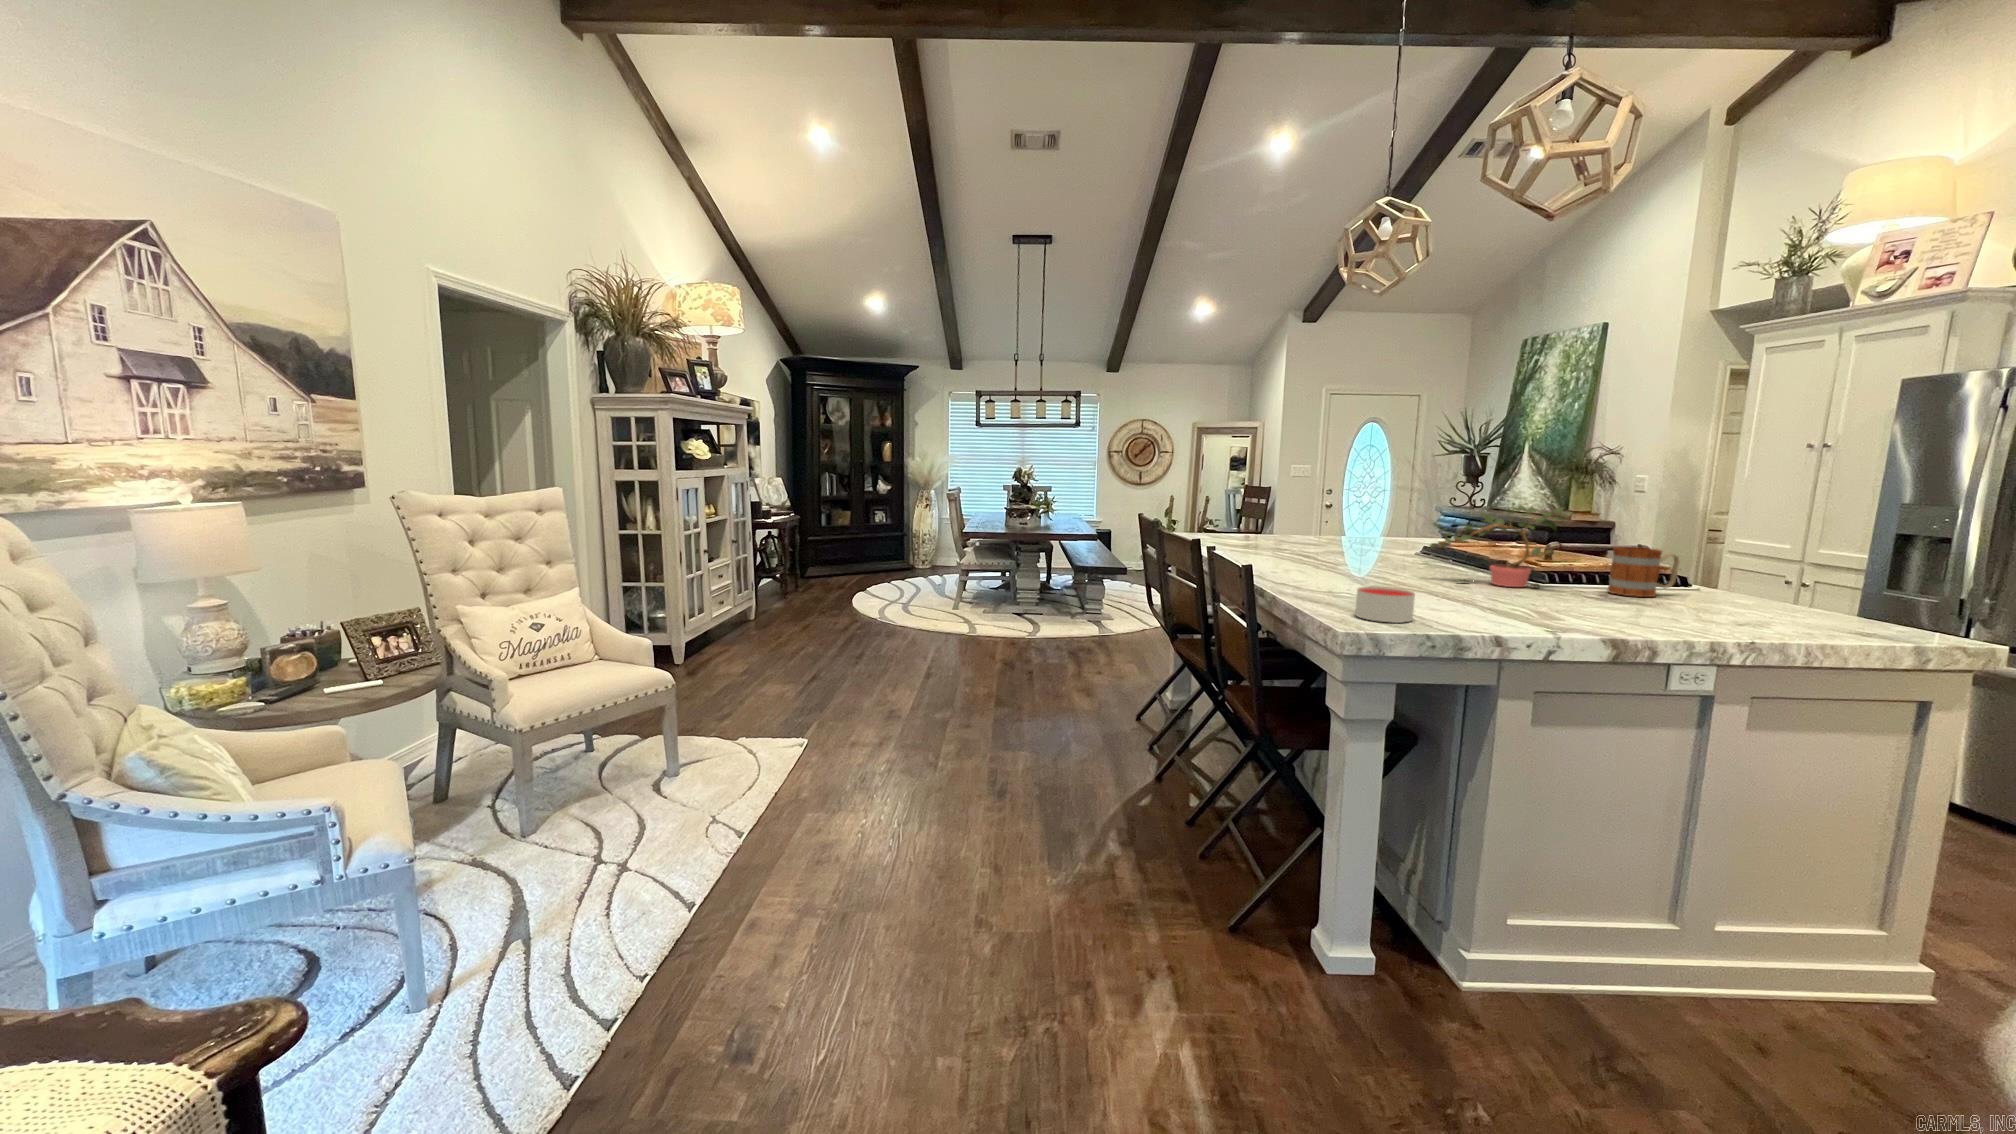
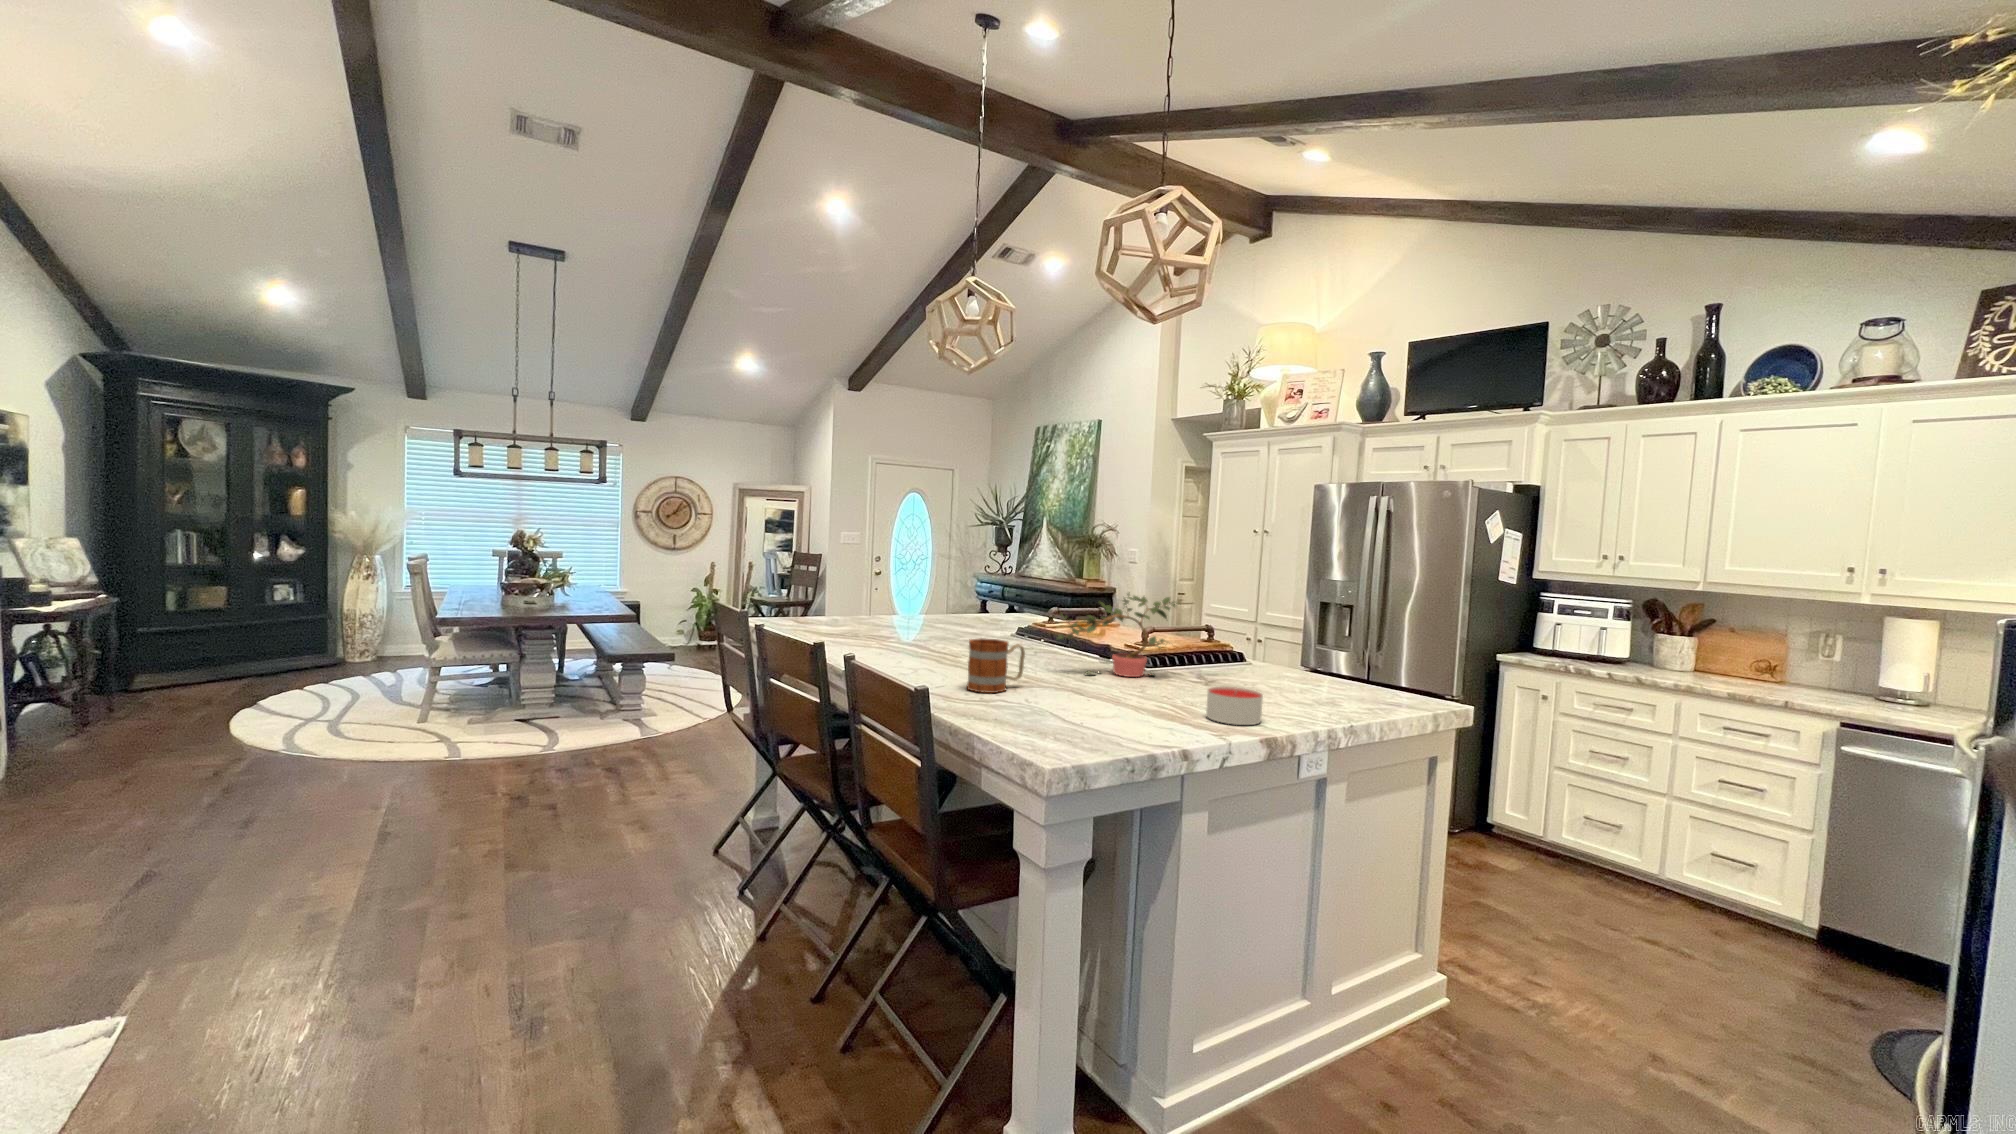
mug: present [1608,547,1679,597] -> present [967,639,1025,693]
candle: present [1355,587,1415,623] -> present [1206,687,1263,725]

